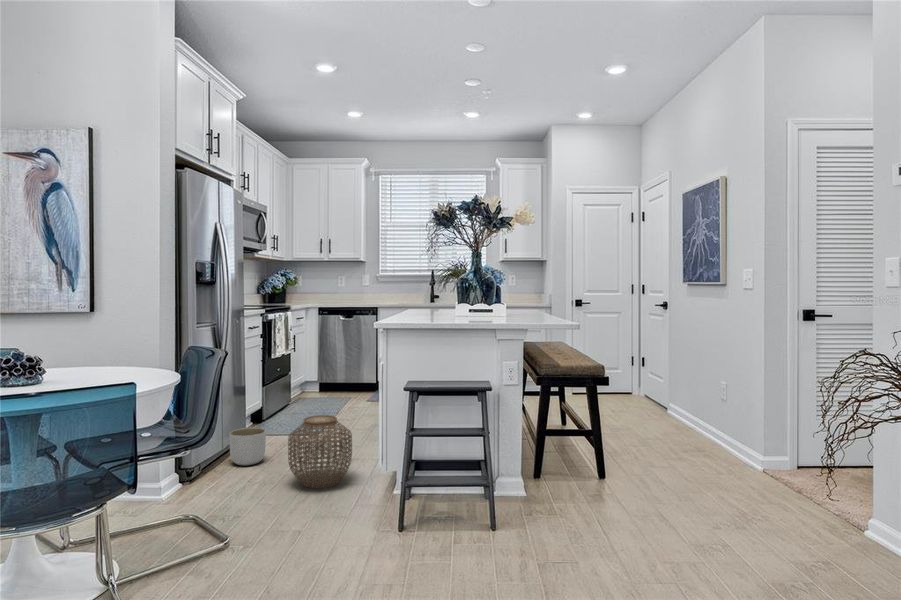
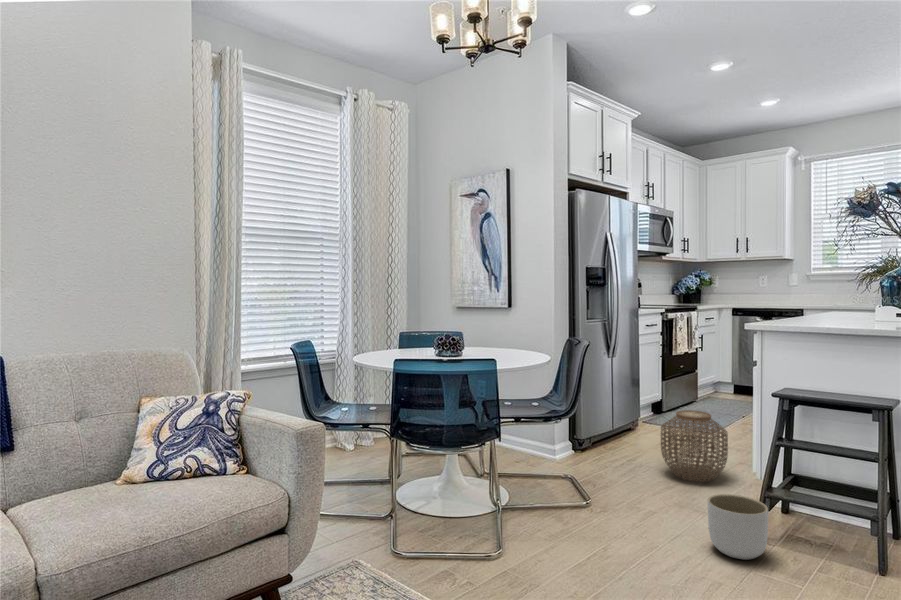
planter: present [229,428,266,466] -> present [708,494,768,560]

